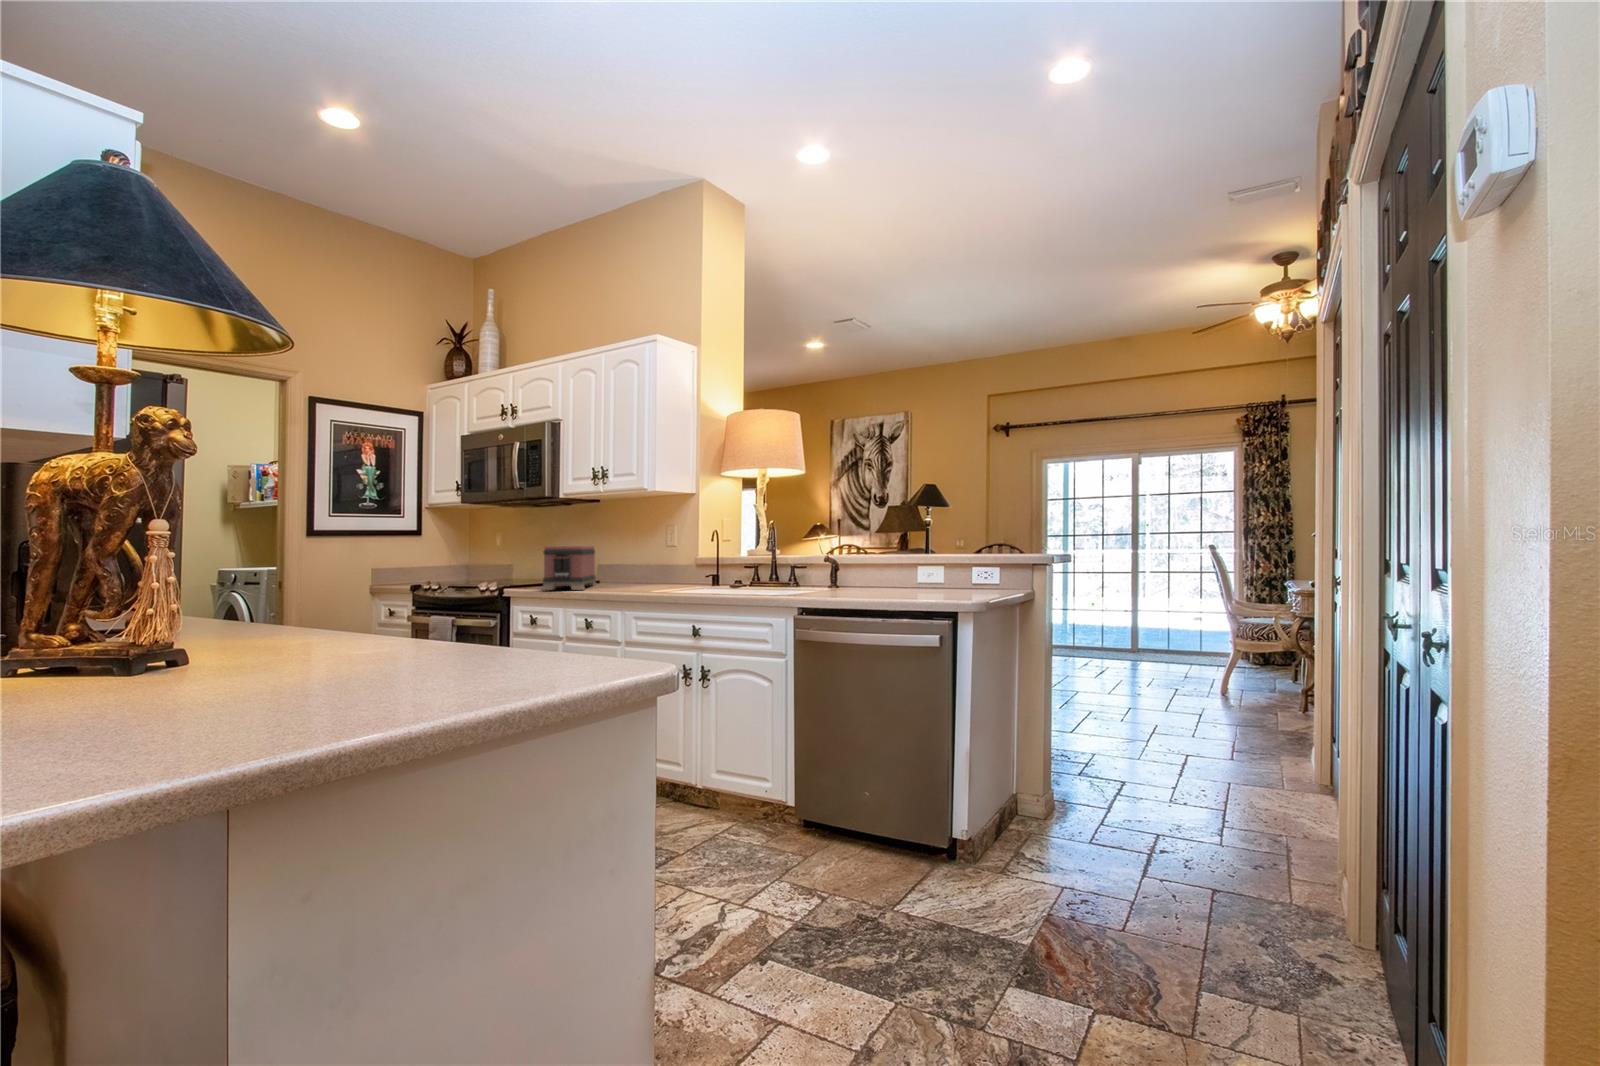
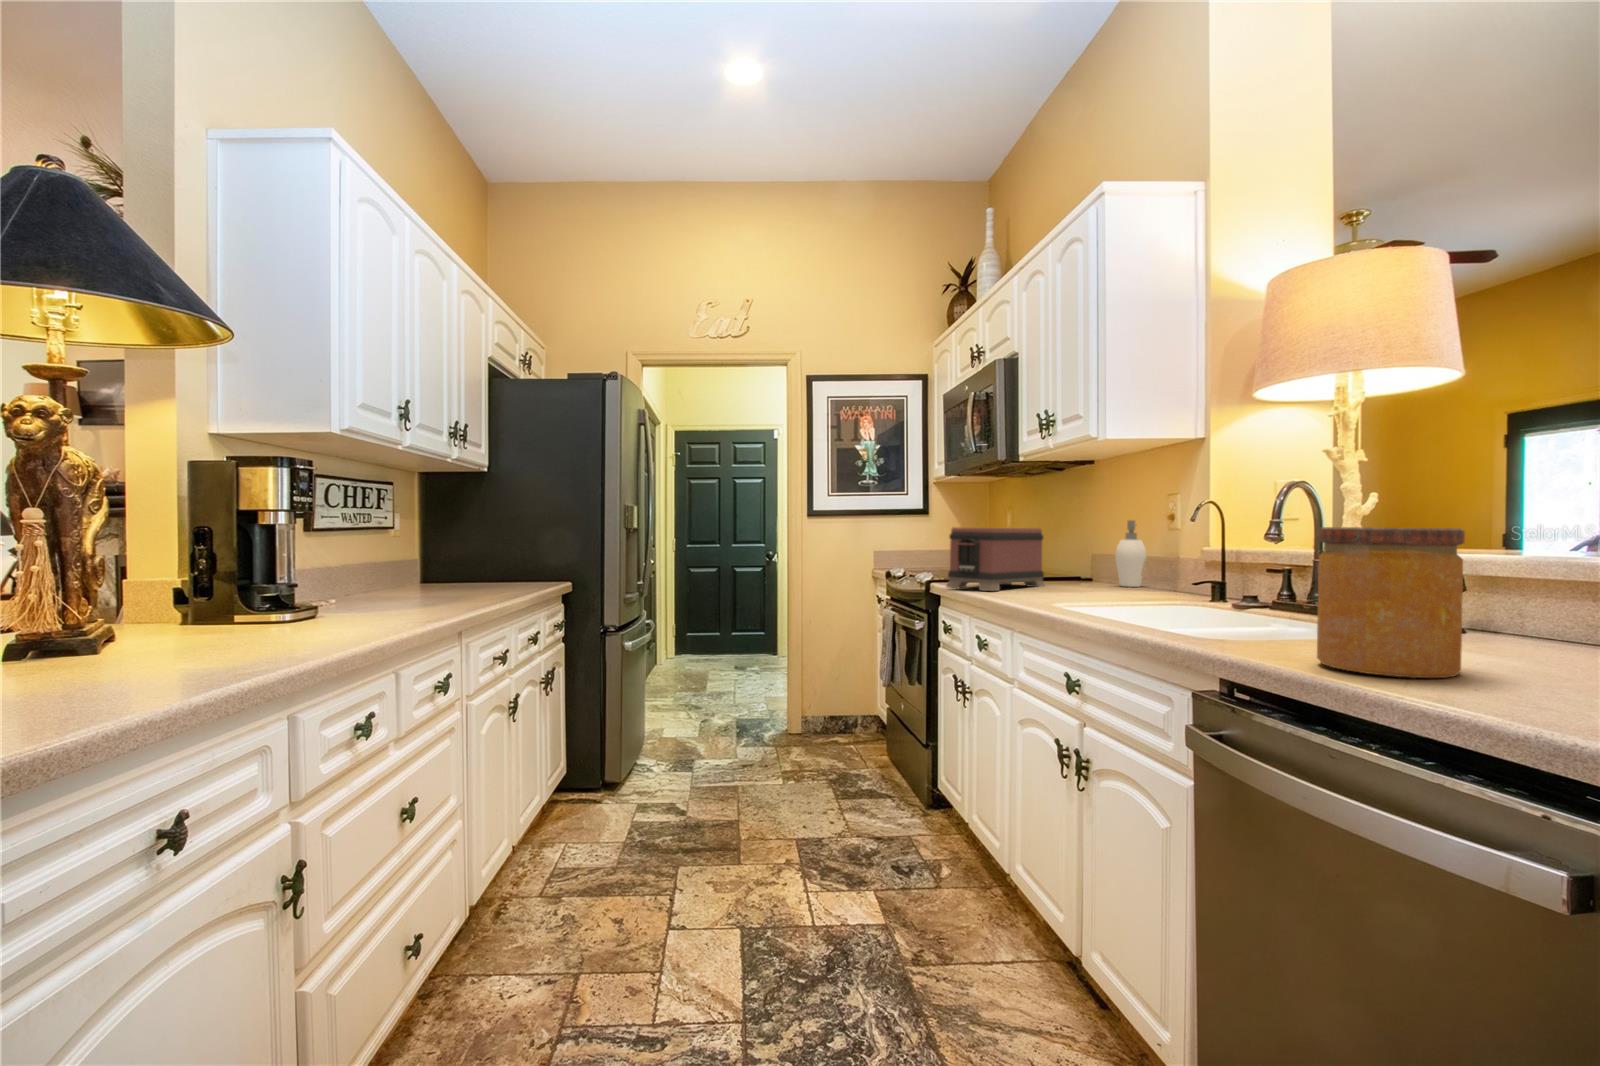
soap dispenser: none [640,540,661,582] -> present [1115,520,1147,587]
jar: none [847,544,892,599] -> present [1317,527,1465,678]

